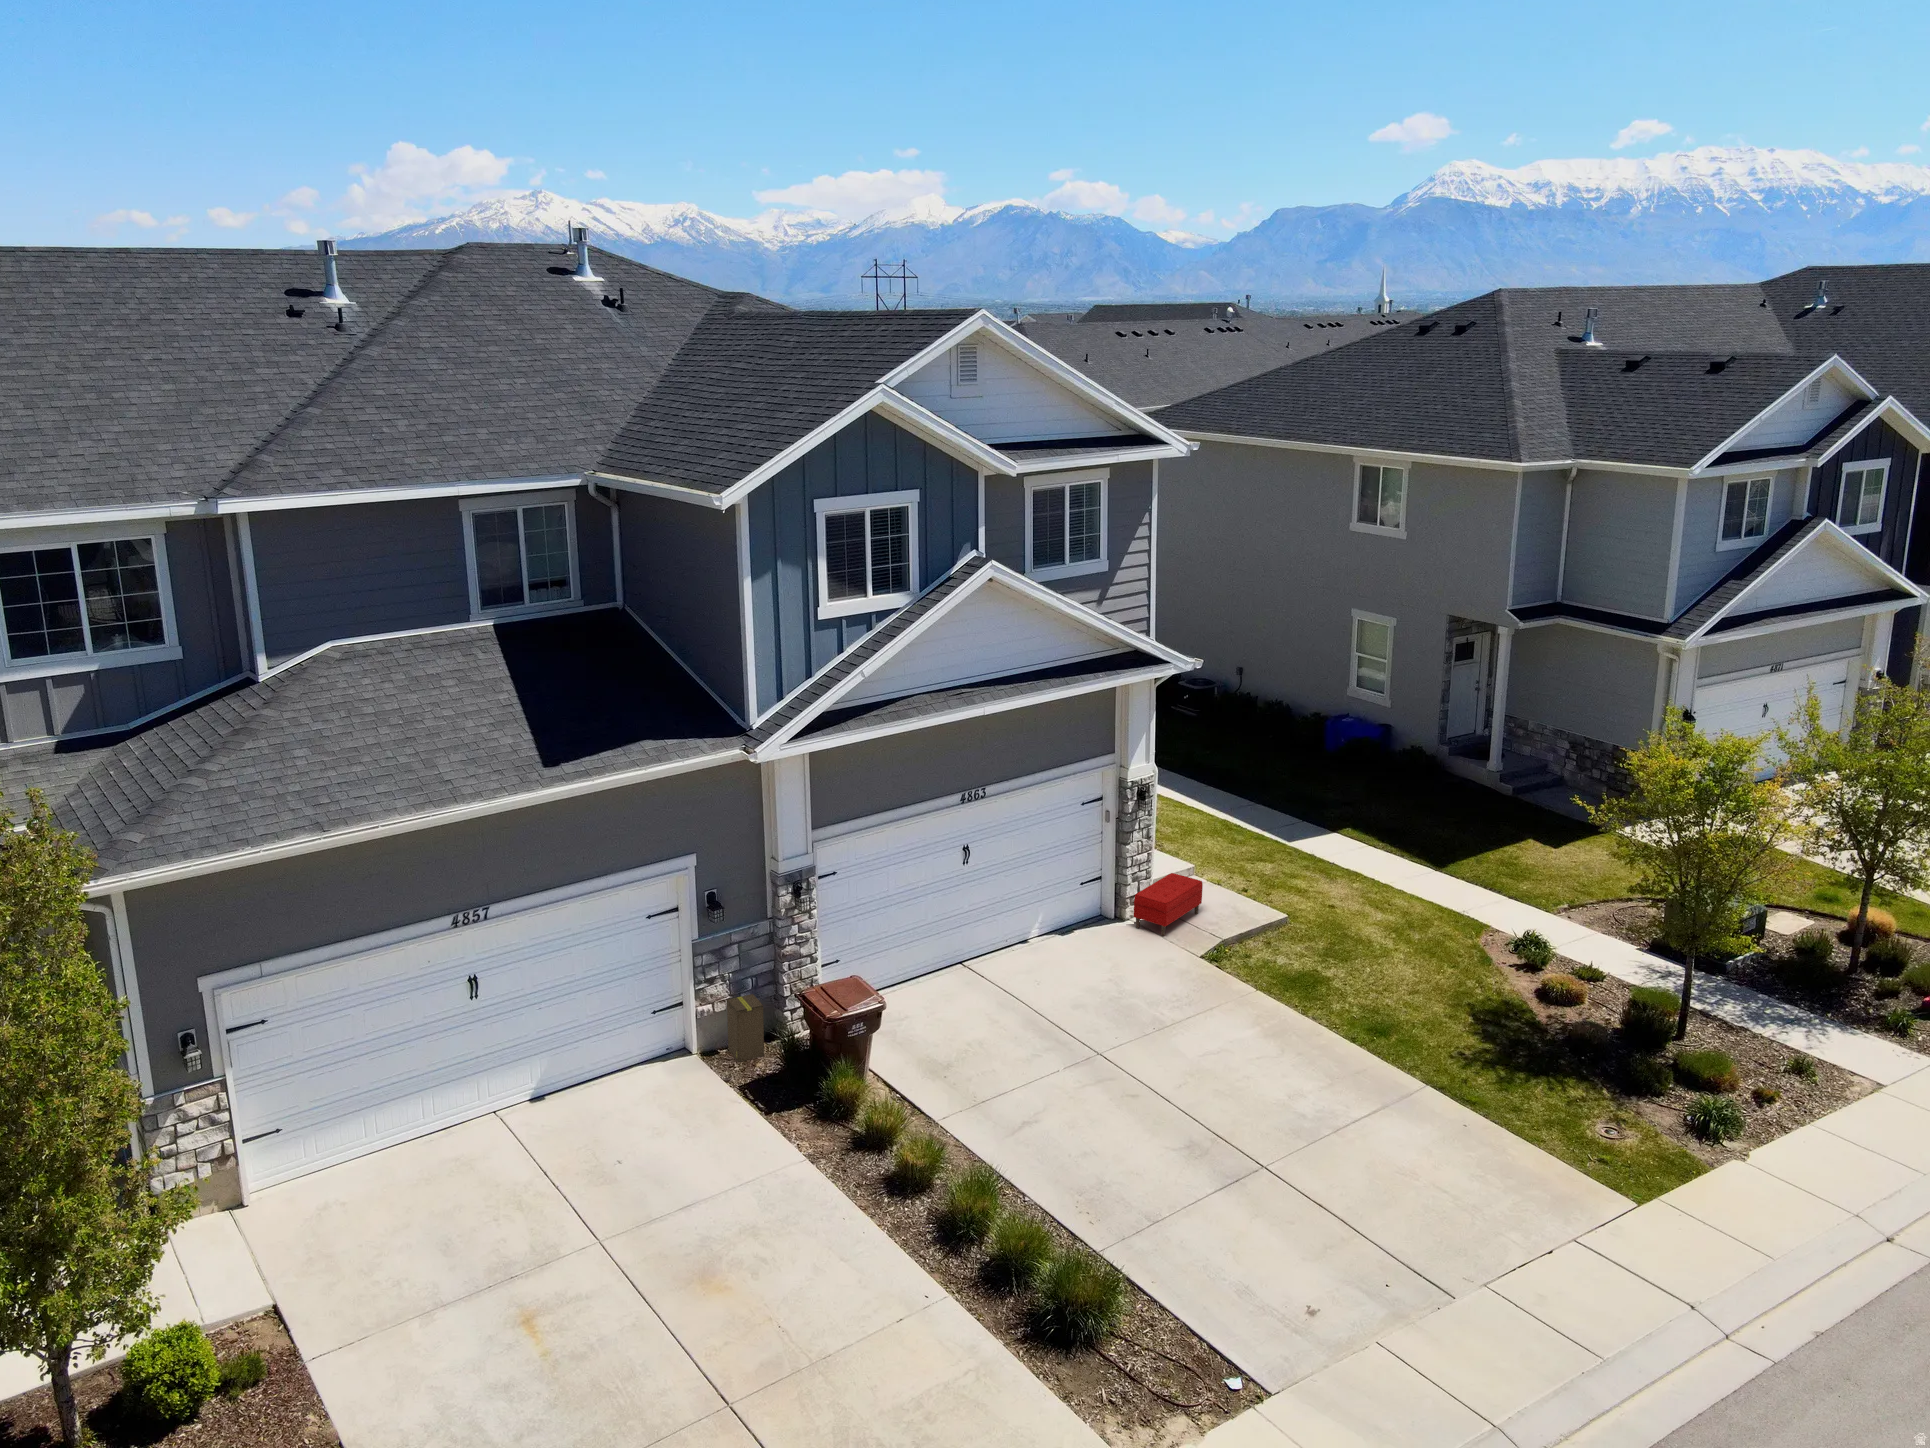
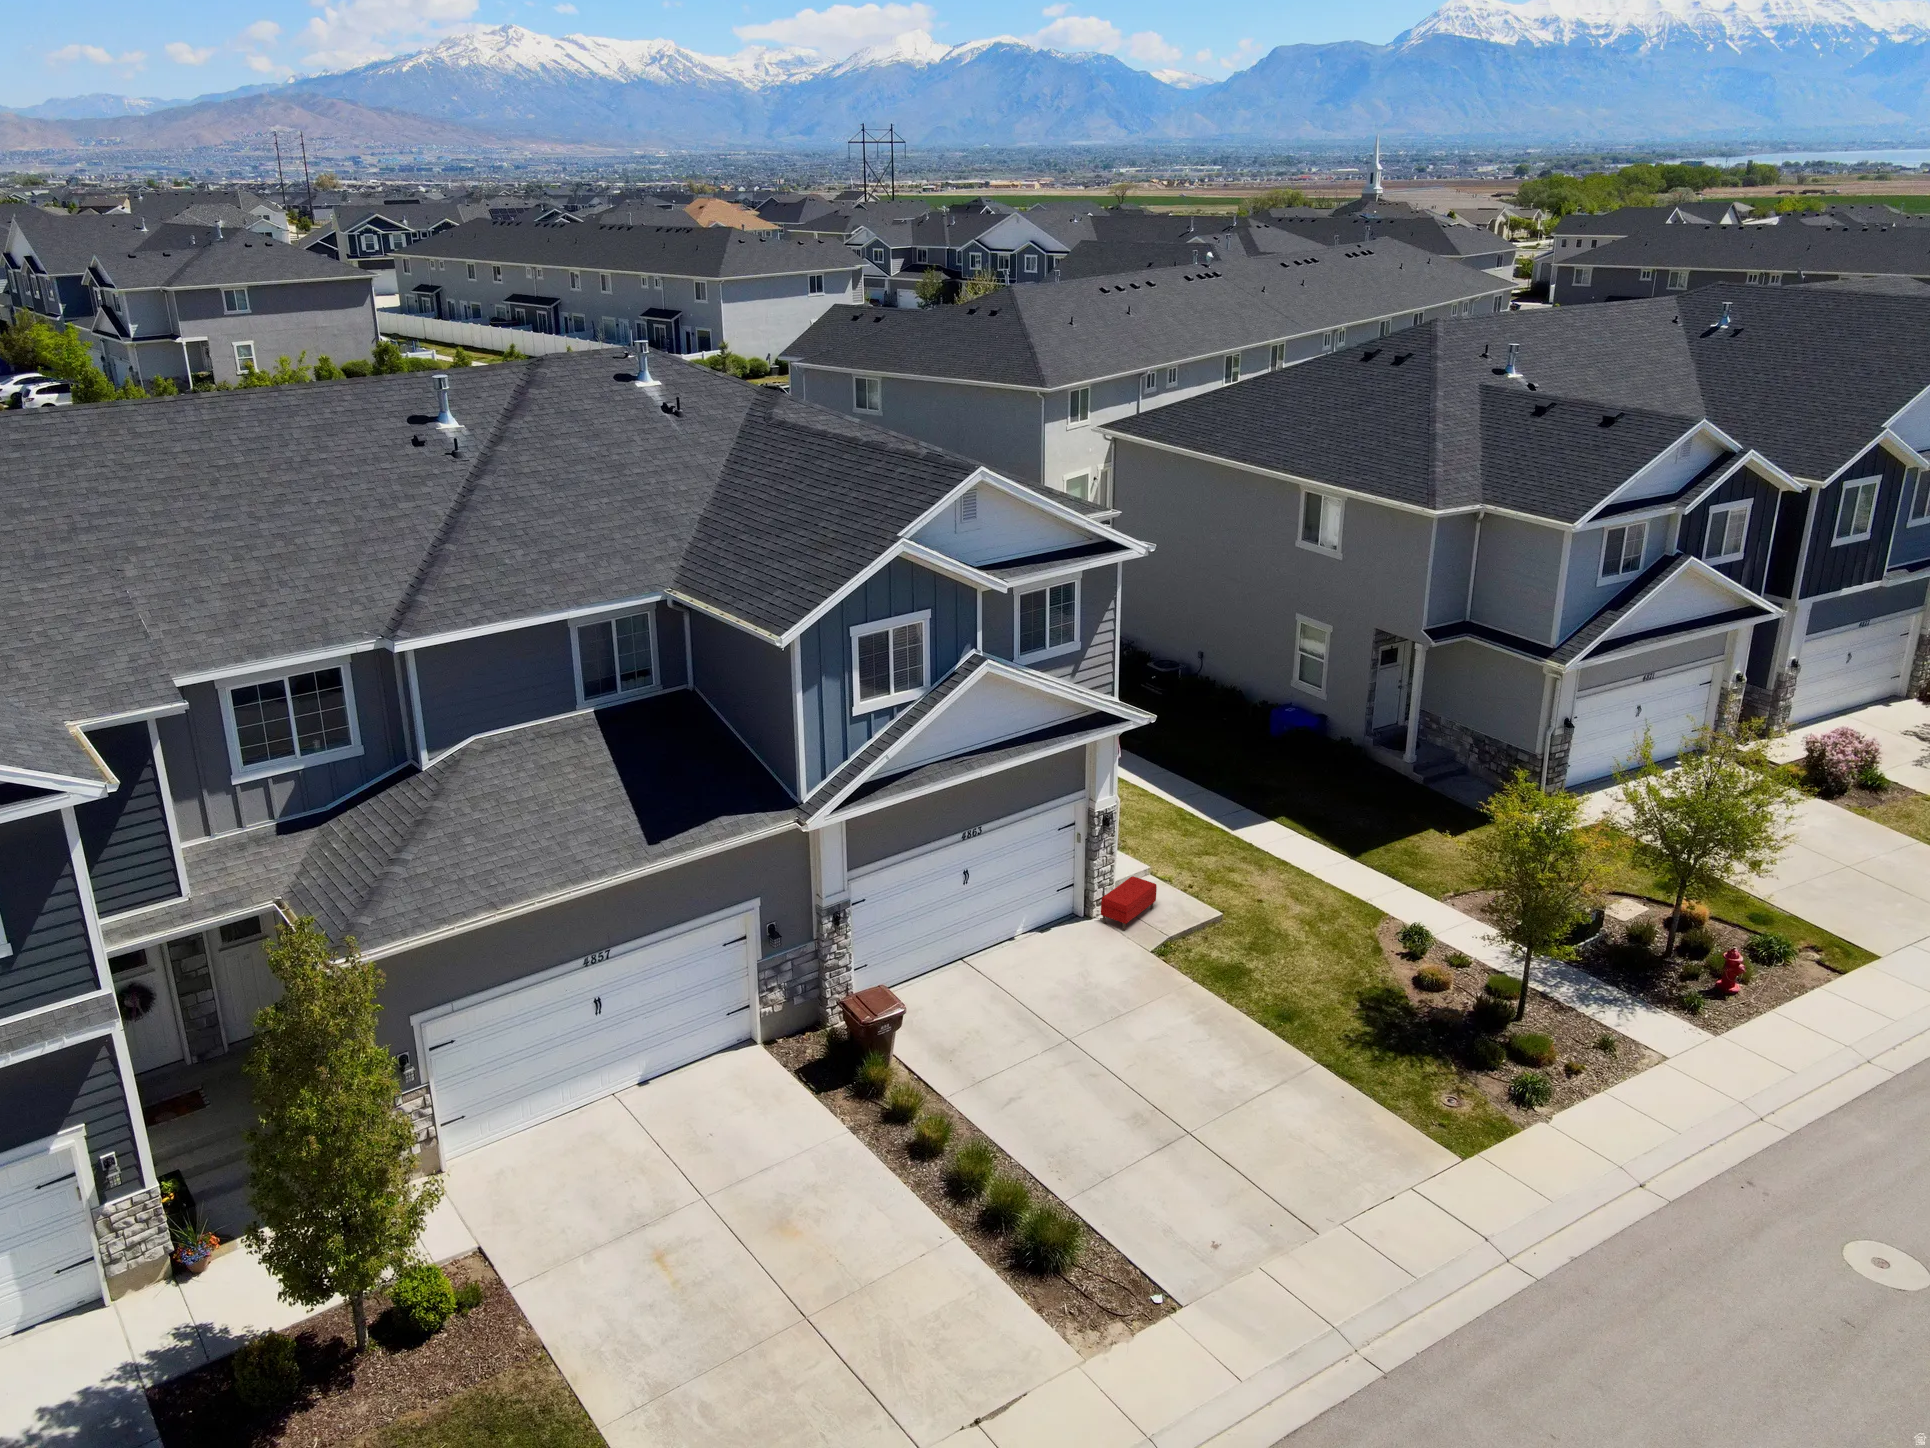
cardboard box: present [727,994,764,1062] -> none [785,996,814,1049]

